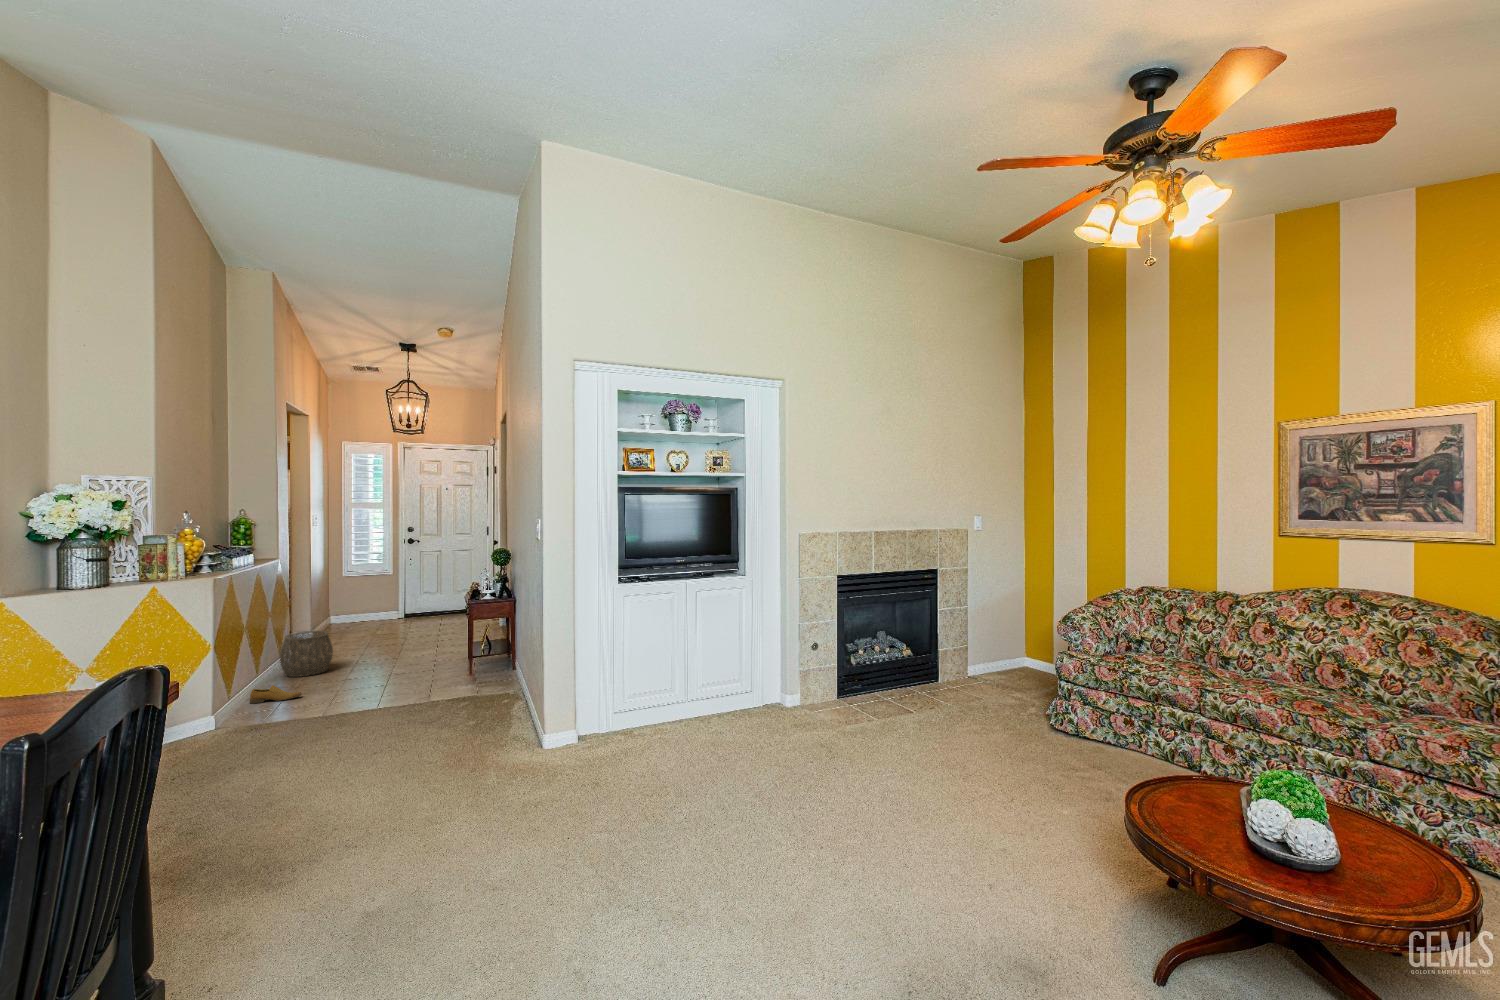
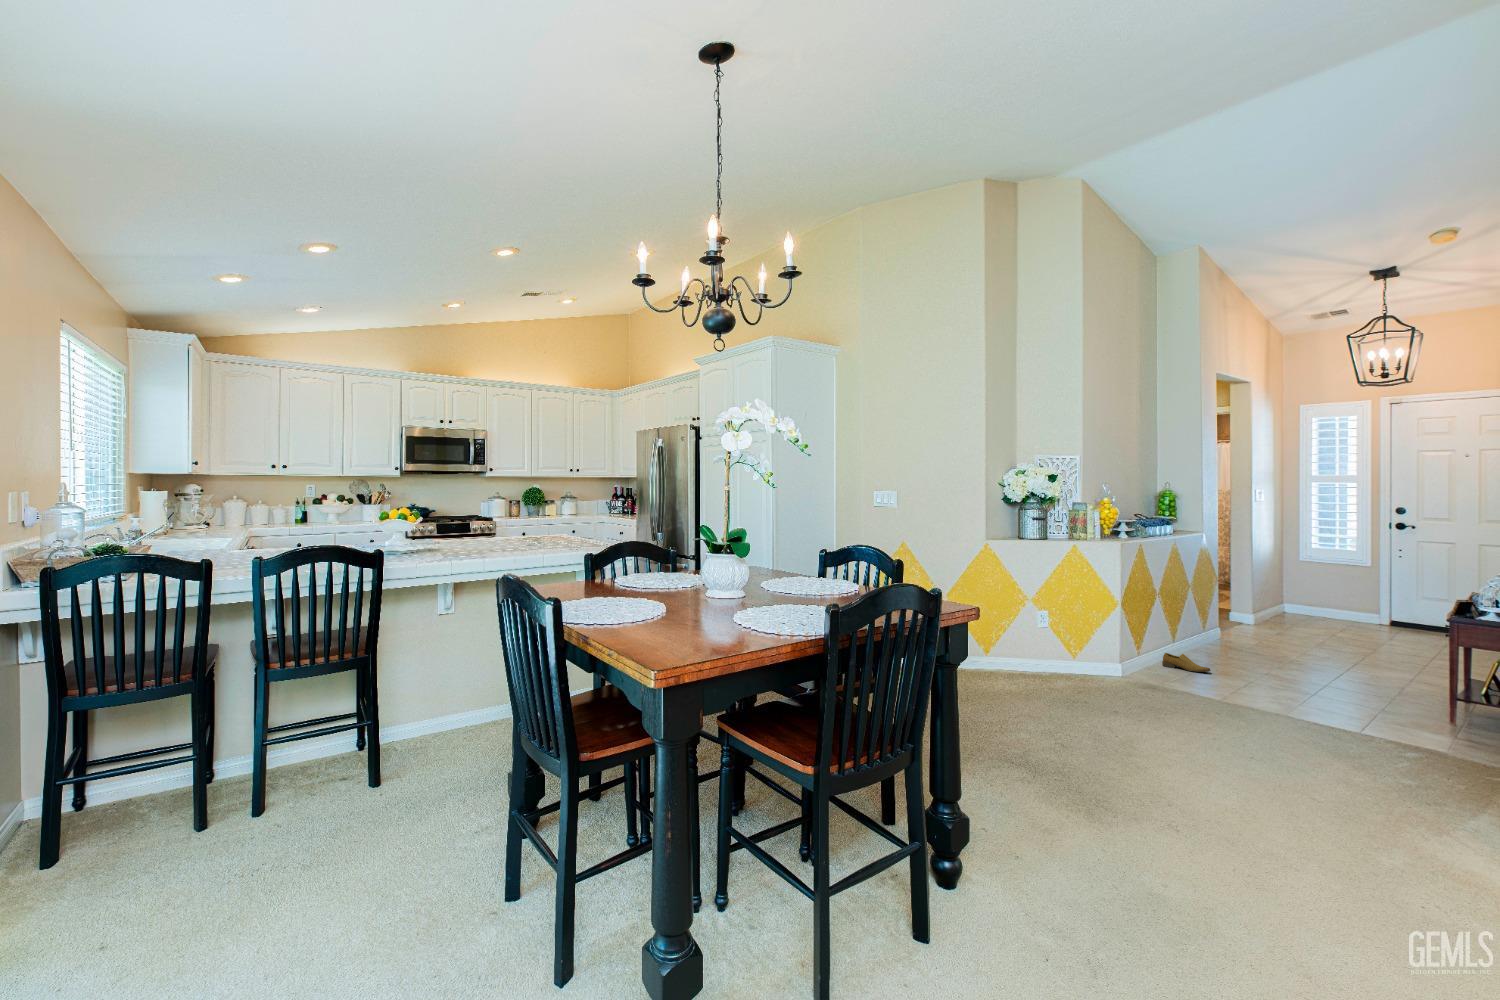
woven basket: present [280,631,333,677] -> none [1202,609,1260,657]

